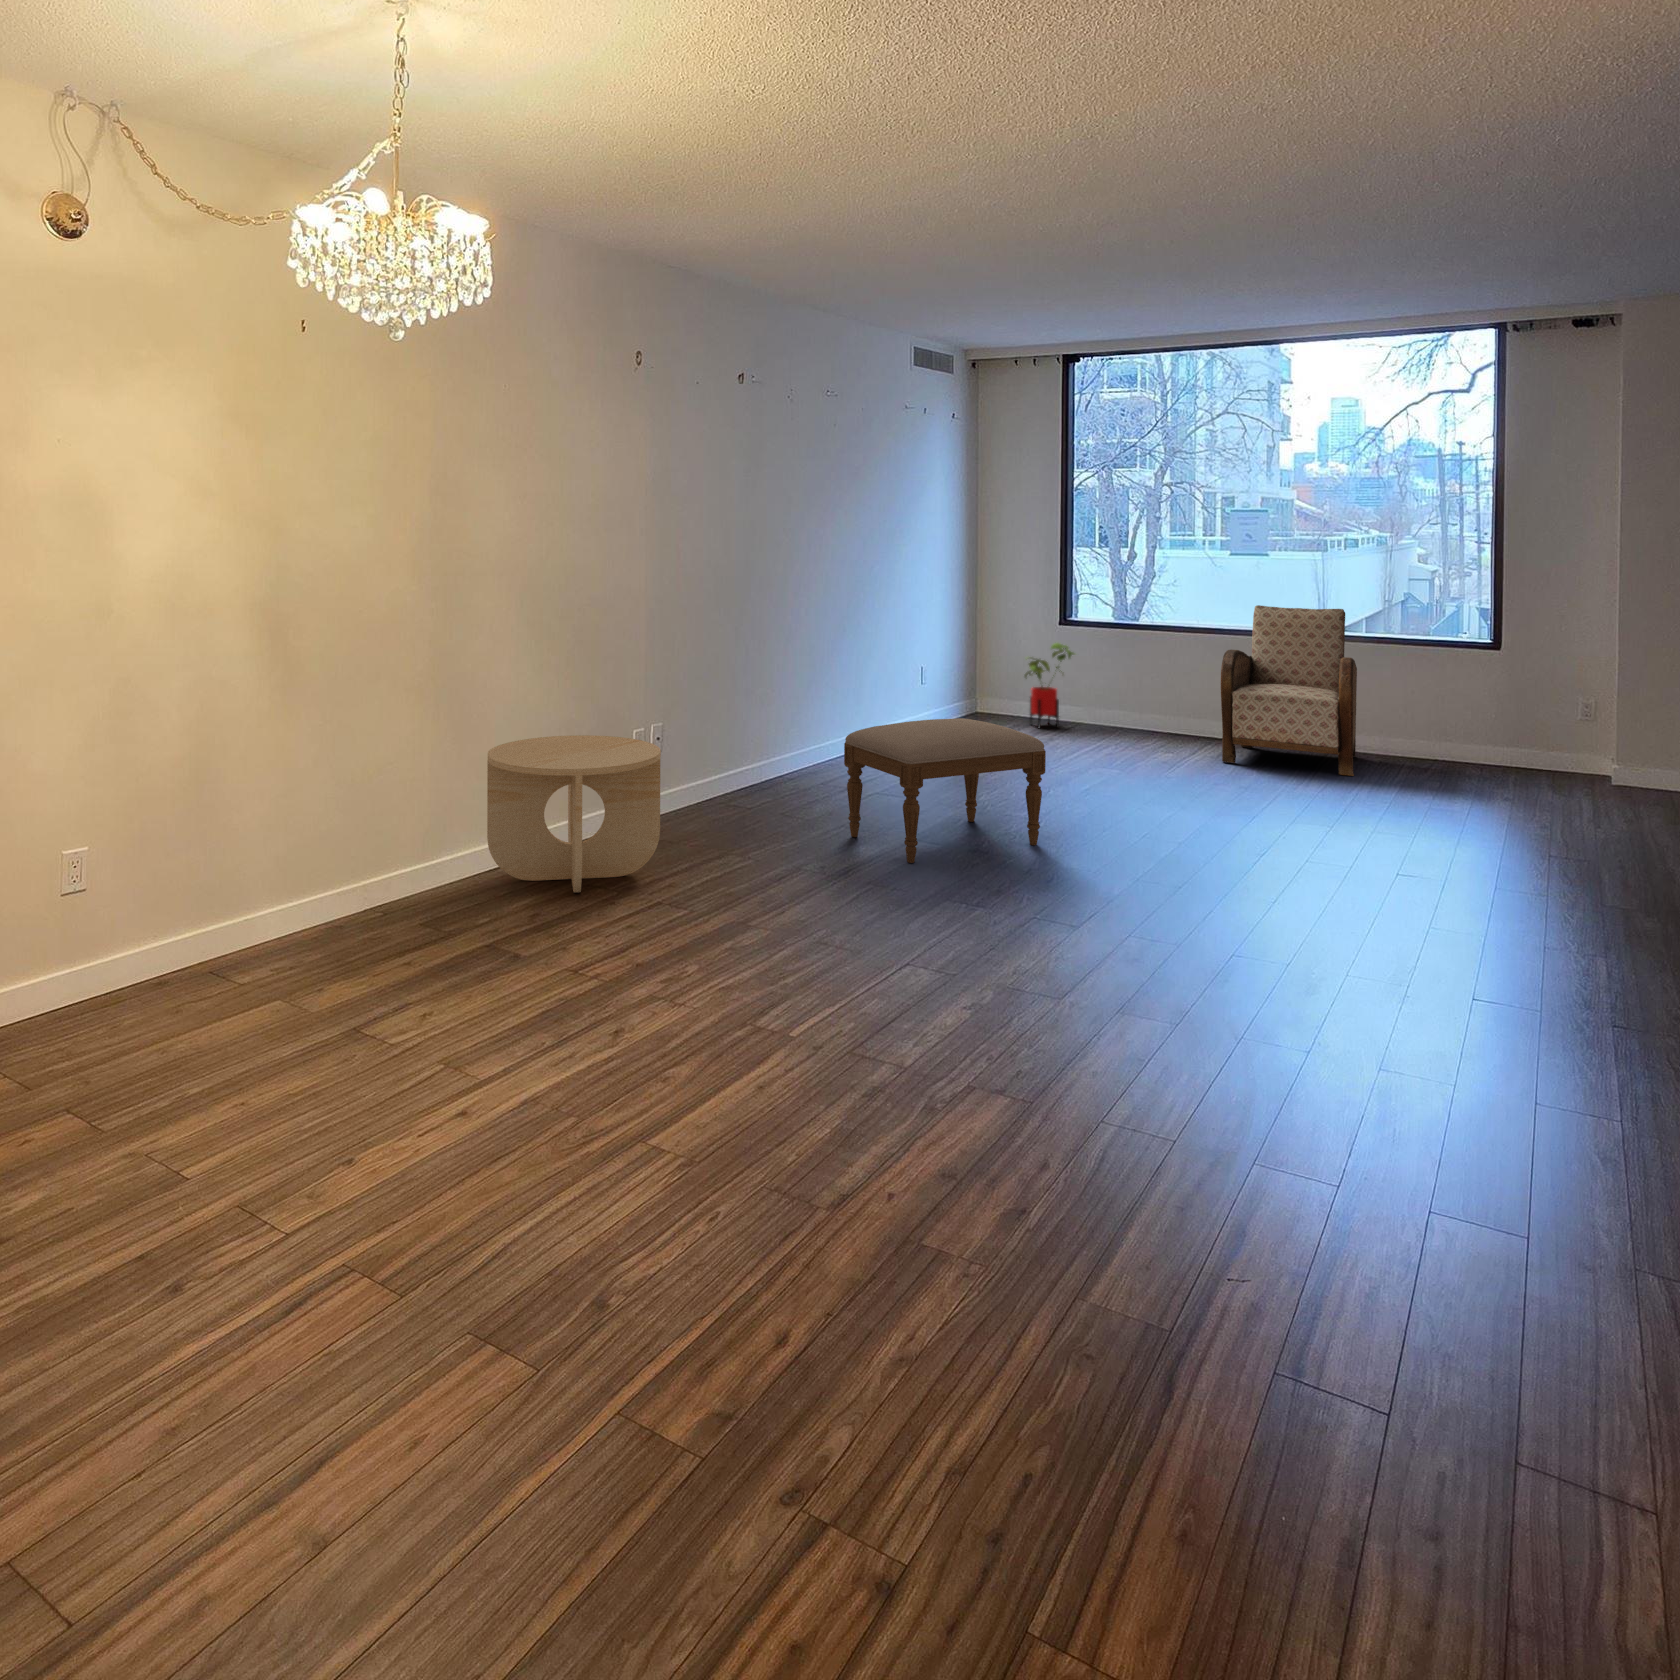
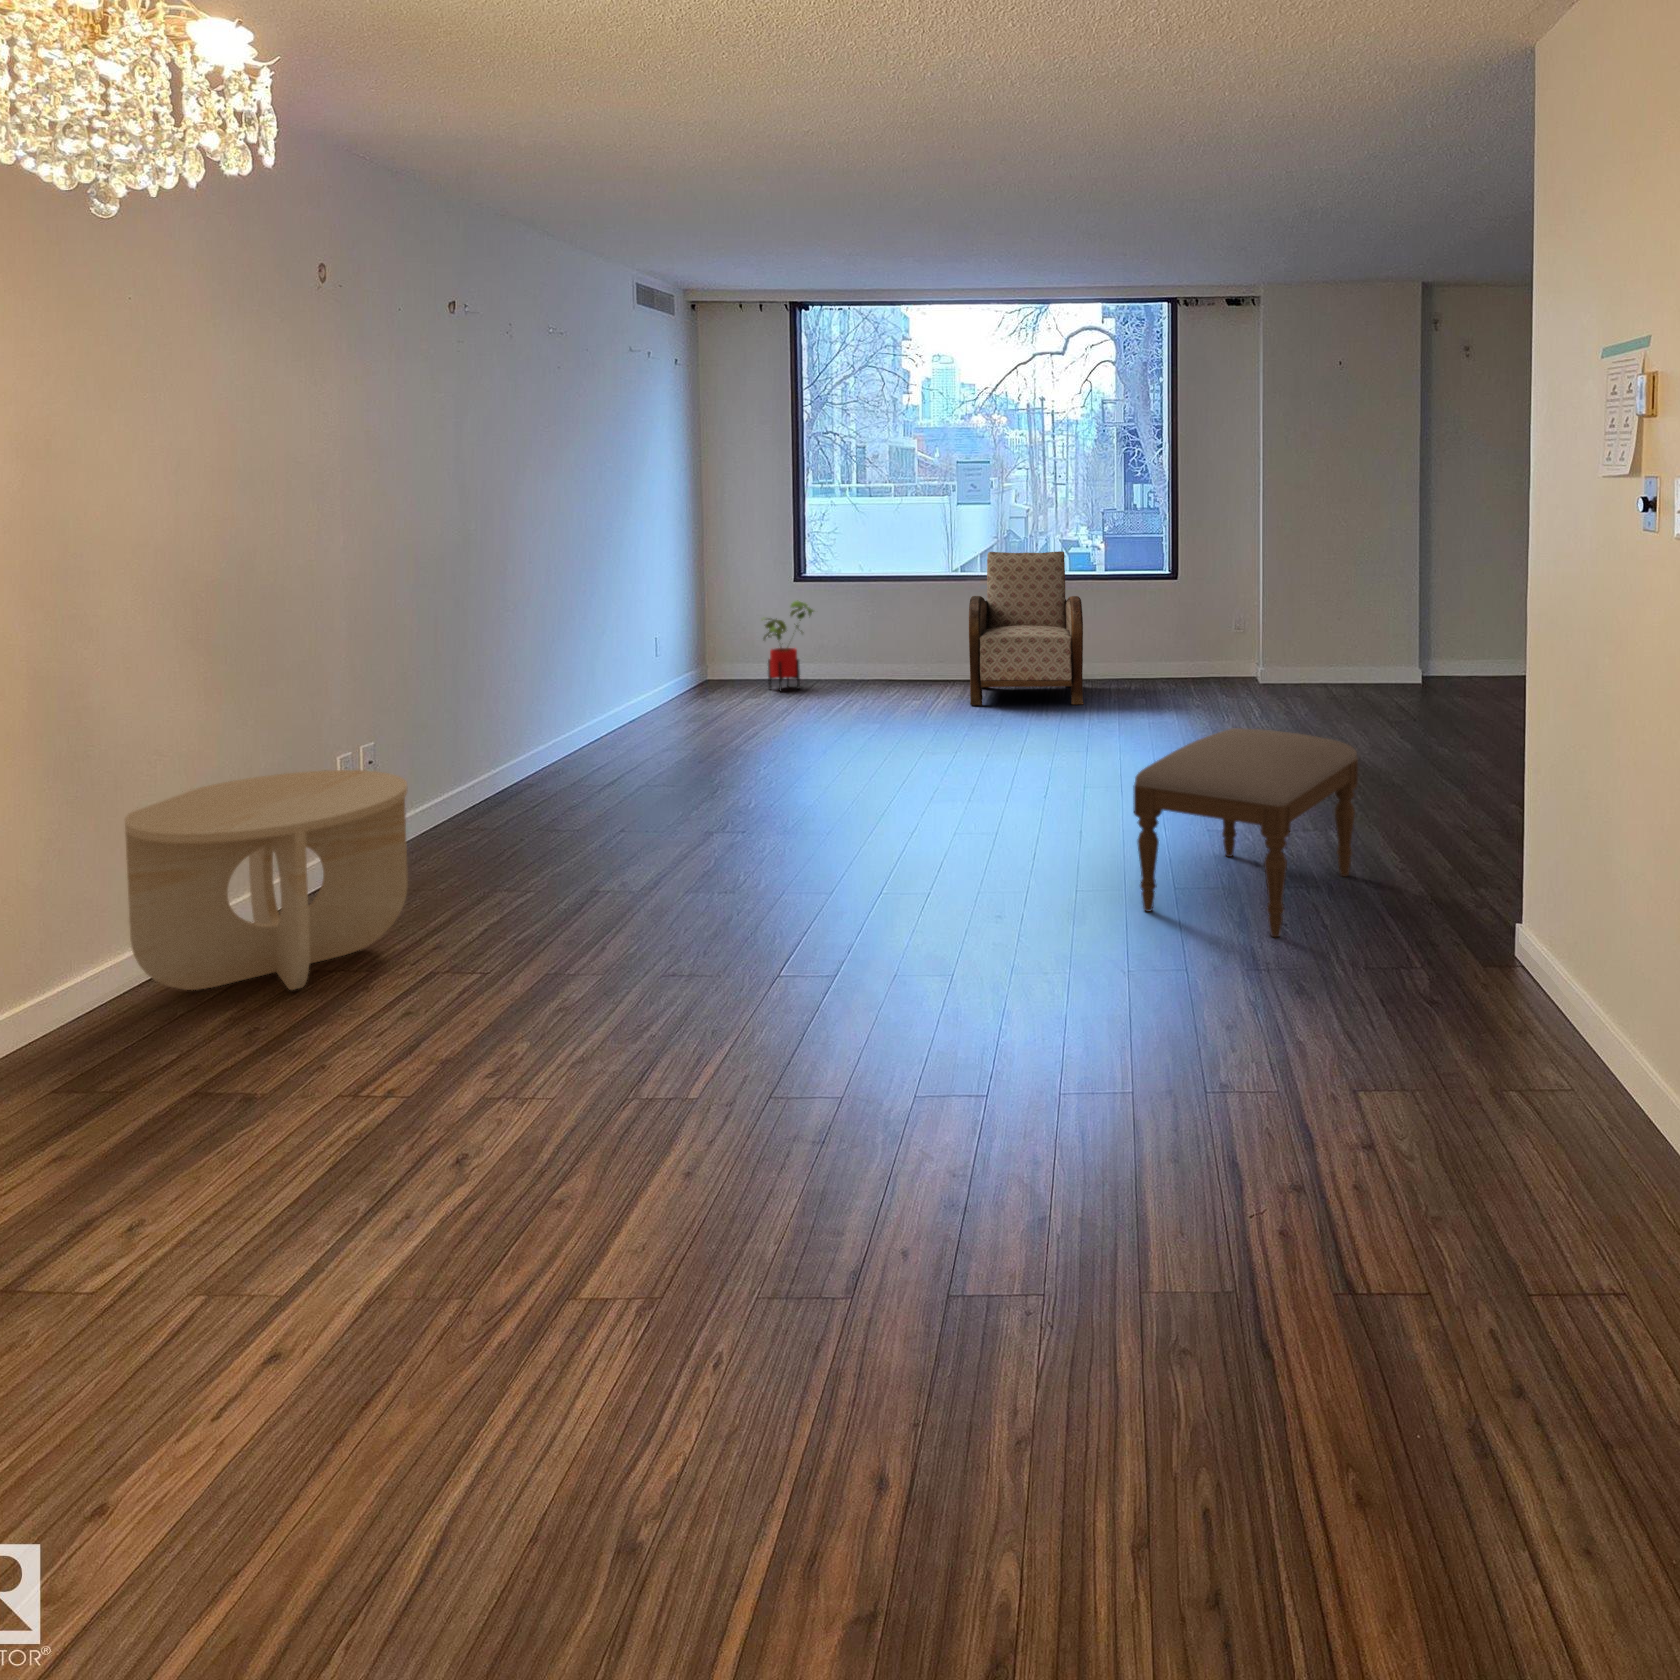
ottoman: present [844,718,1046,863] -> present [1133,728,1358,937]

